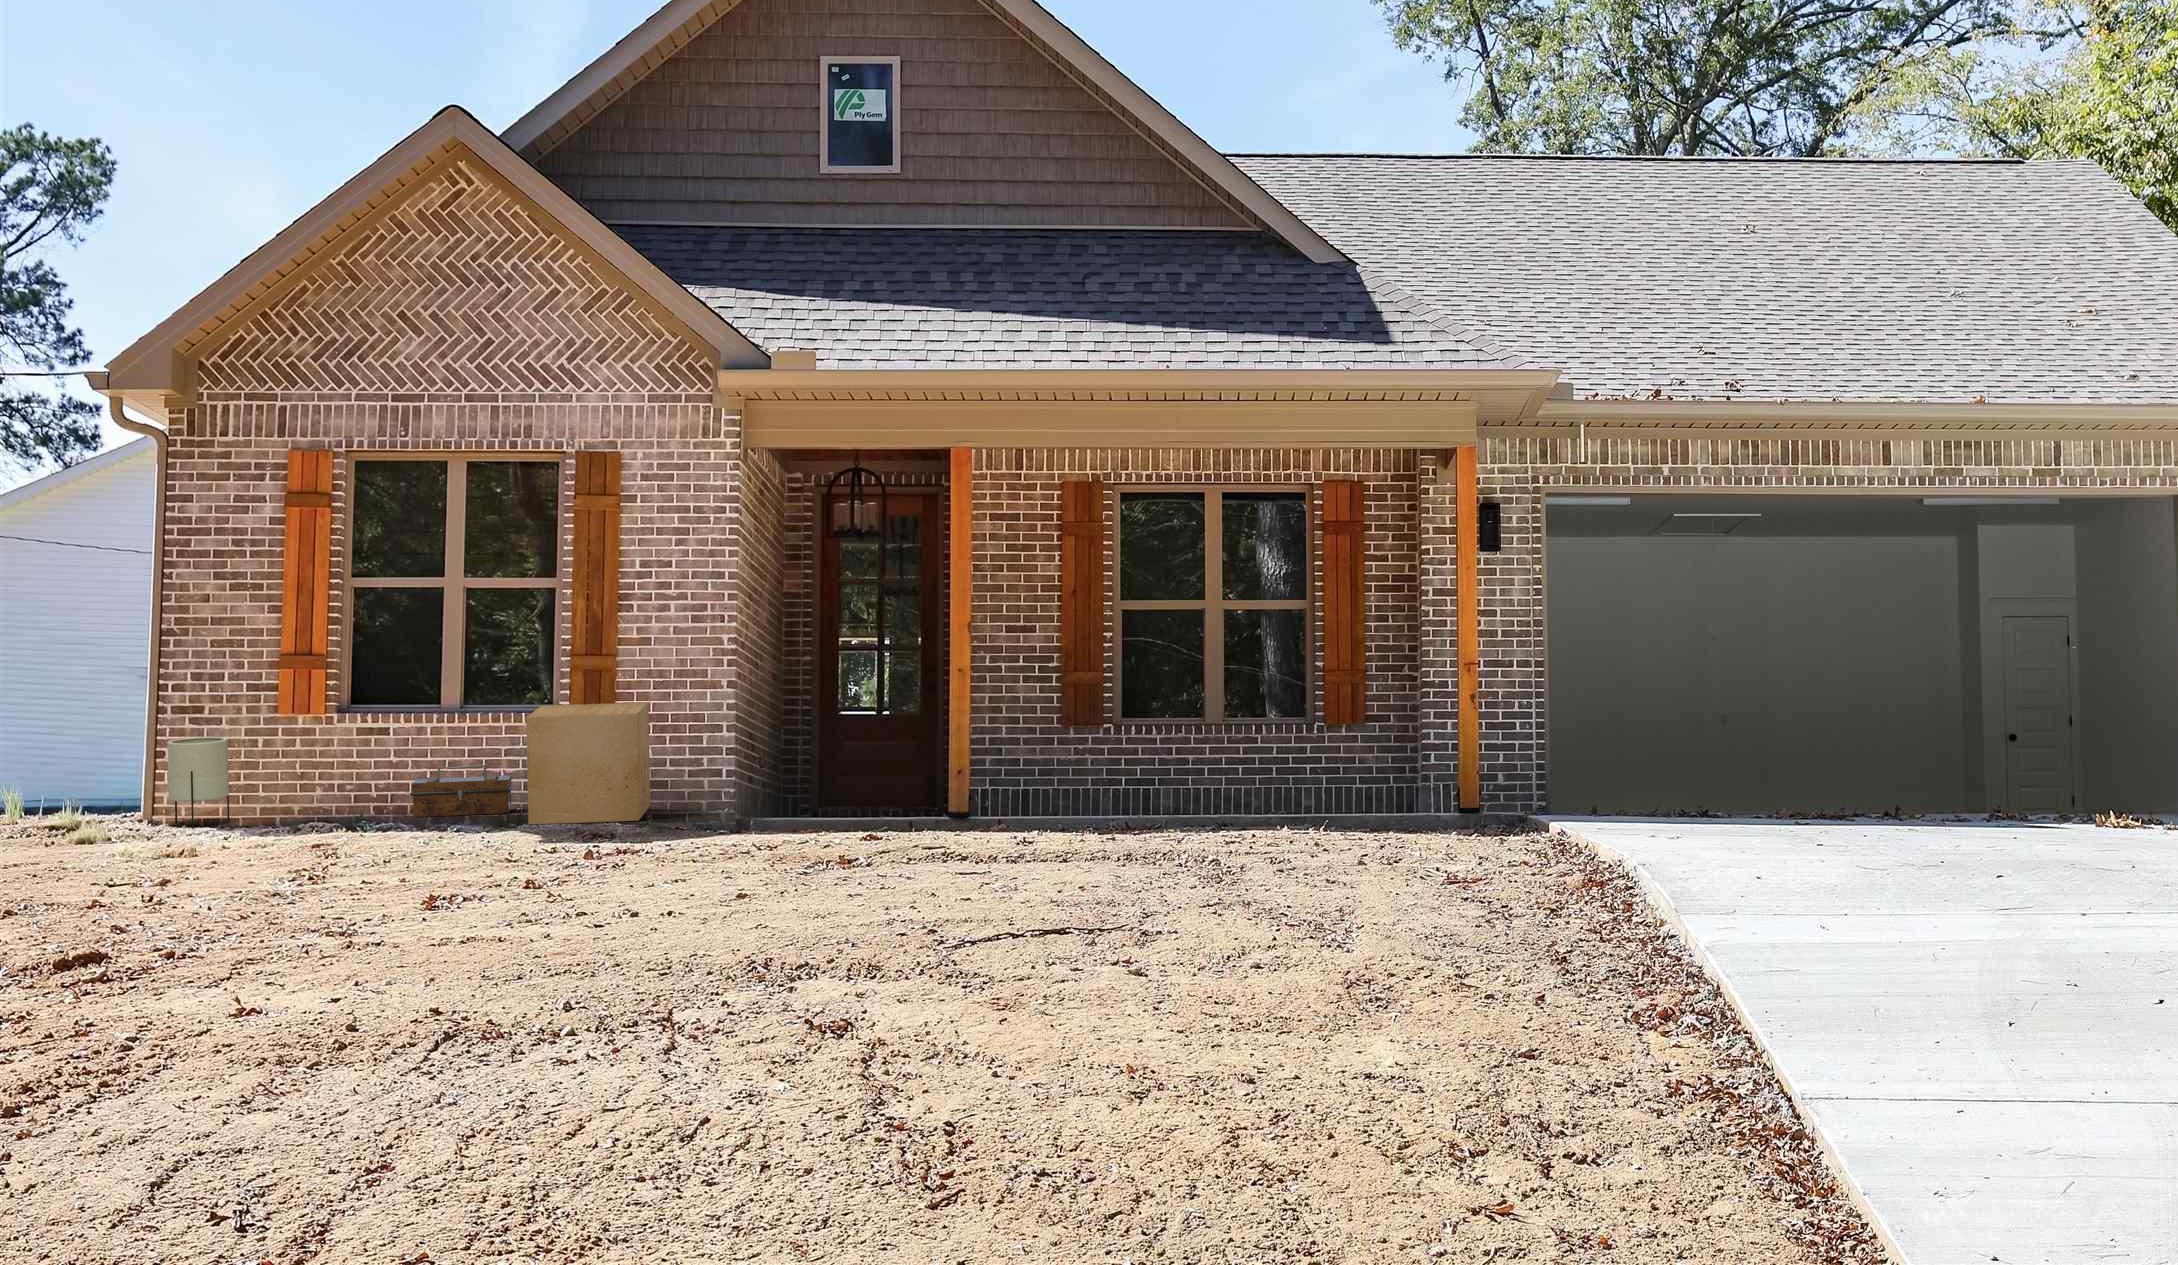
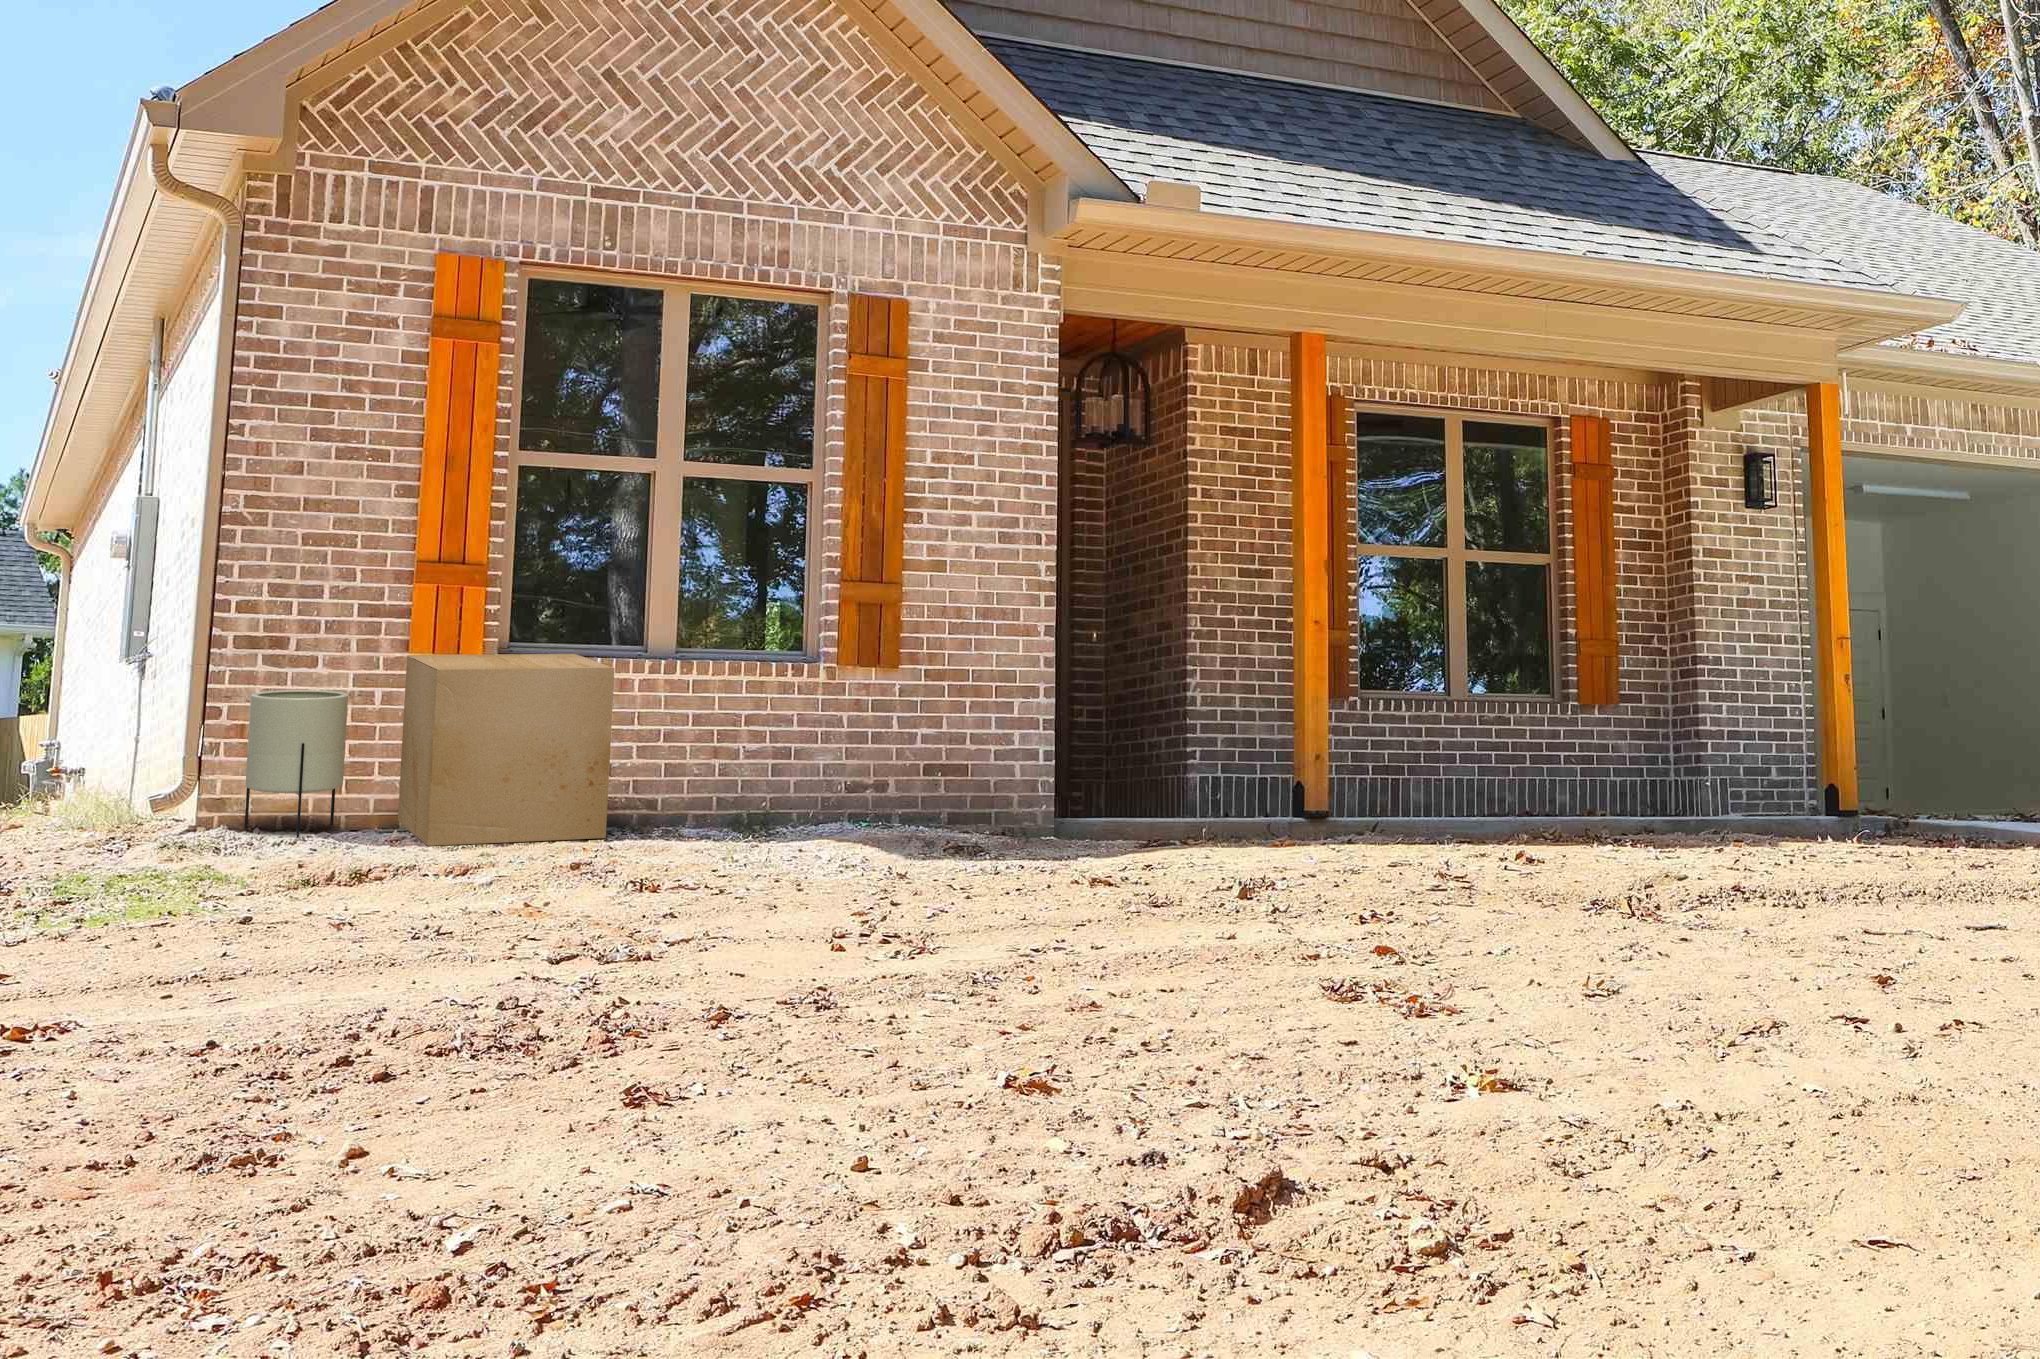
cardboard box: present [526,702,650,824] -> present [398,654,614,846]
toolbox: present [410,765,514,817] -> none [612,740,768,819]

